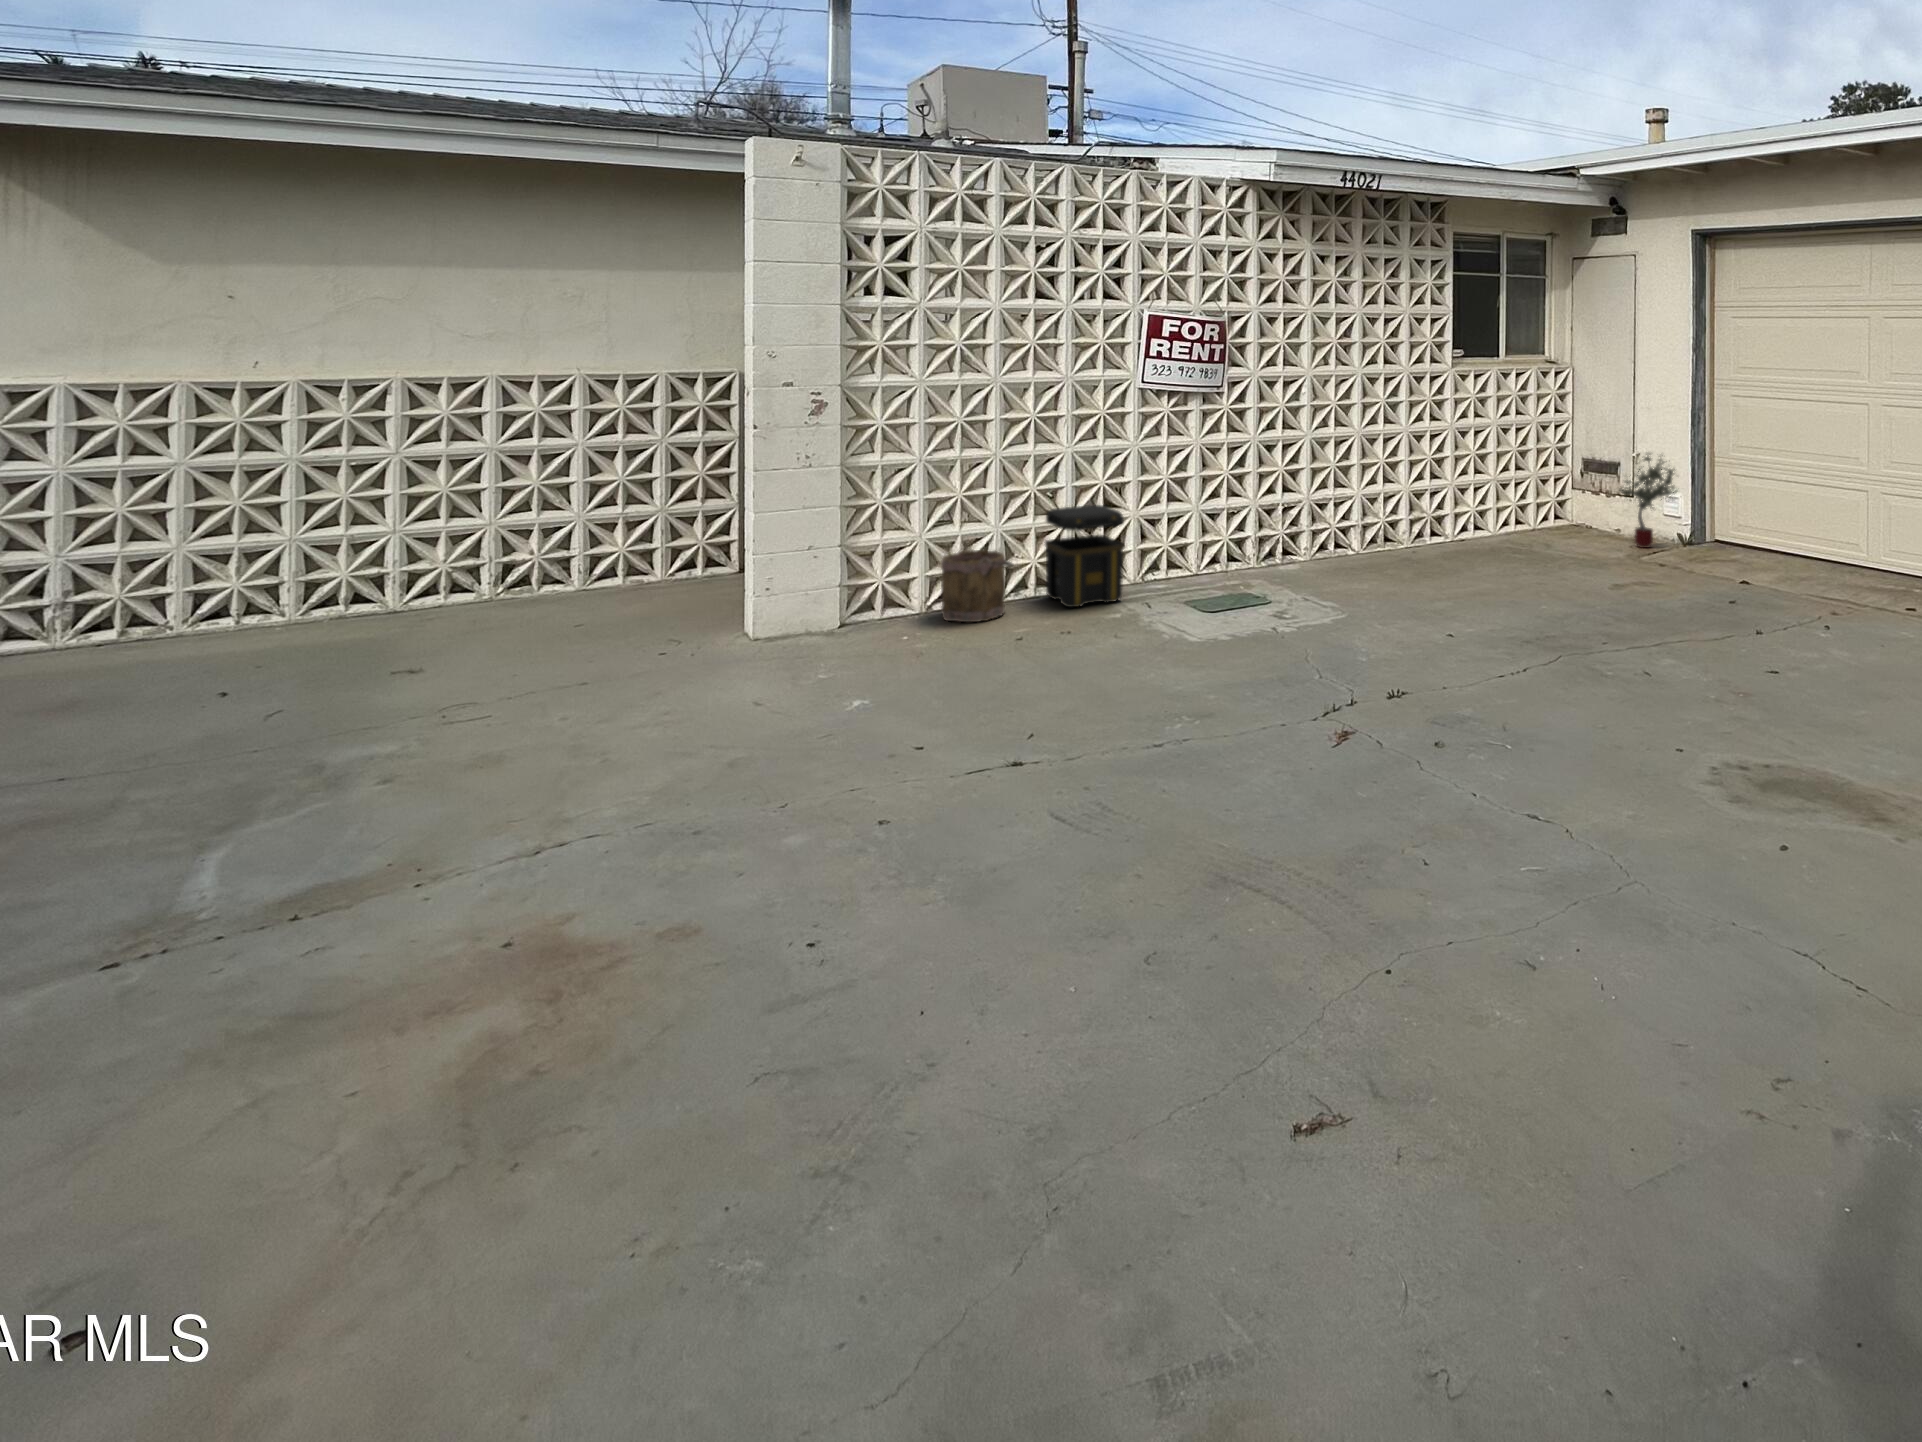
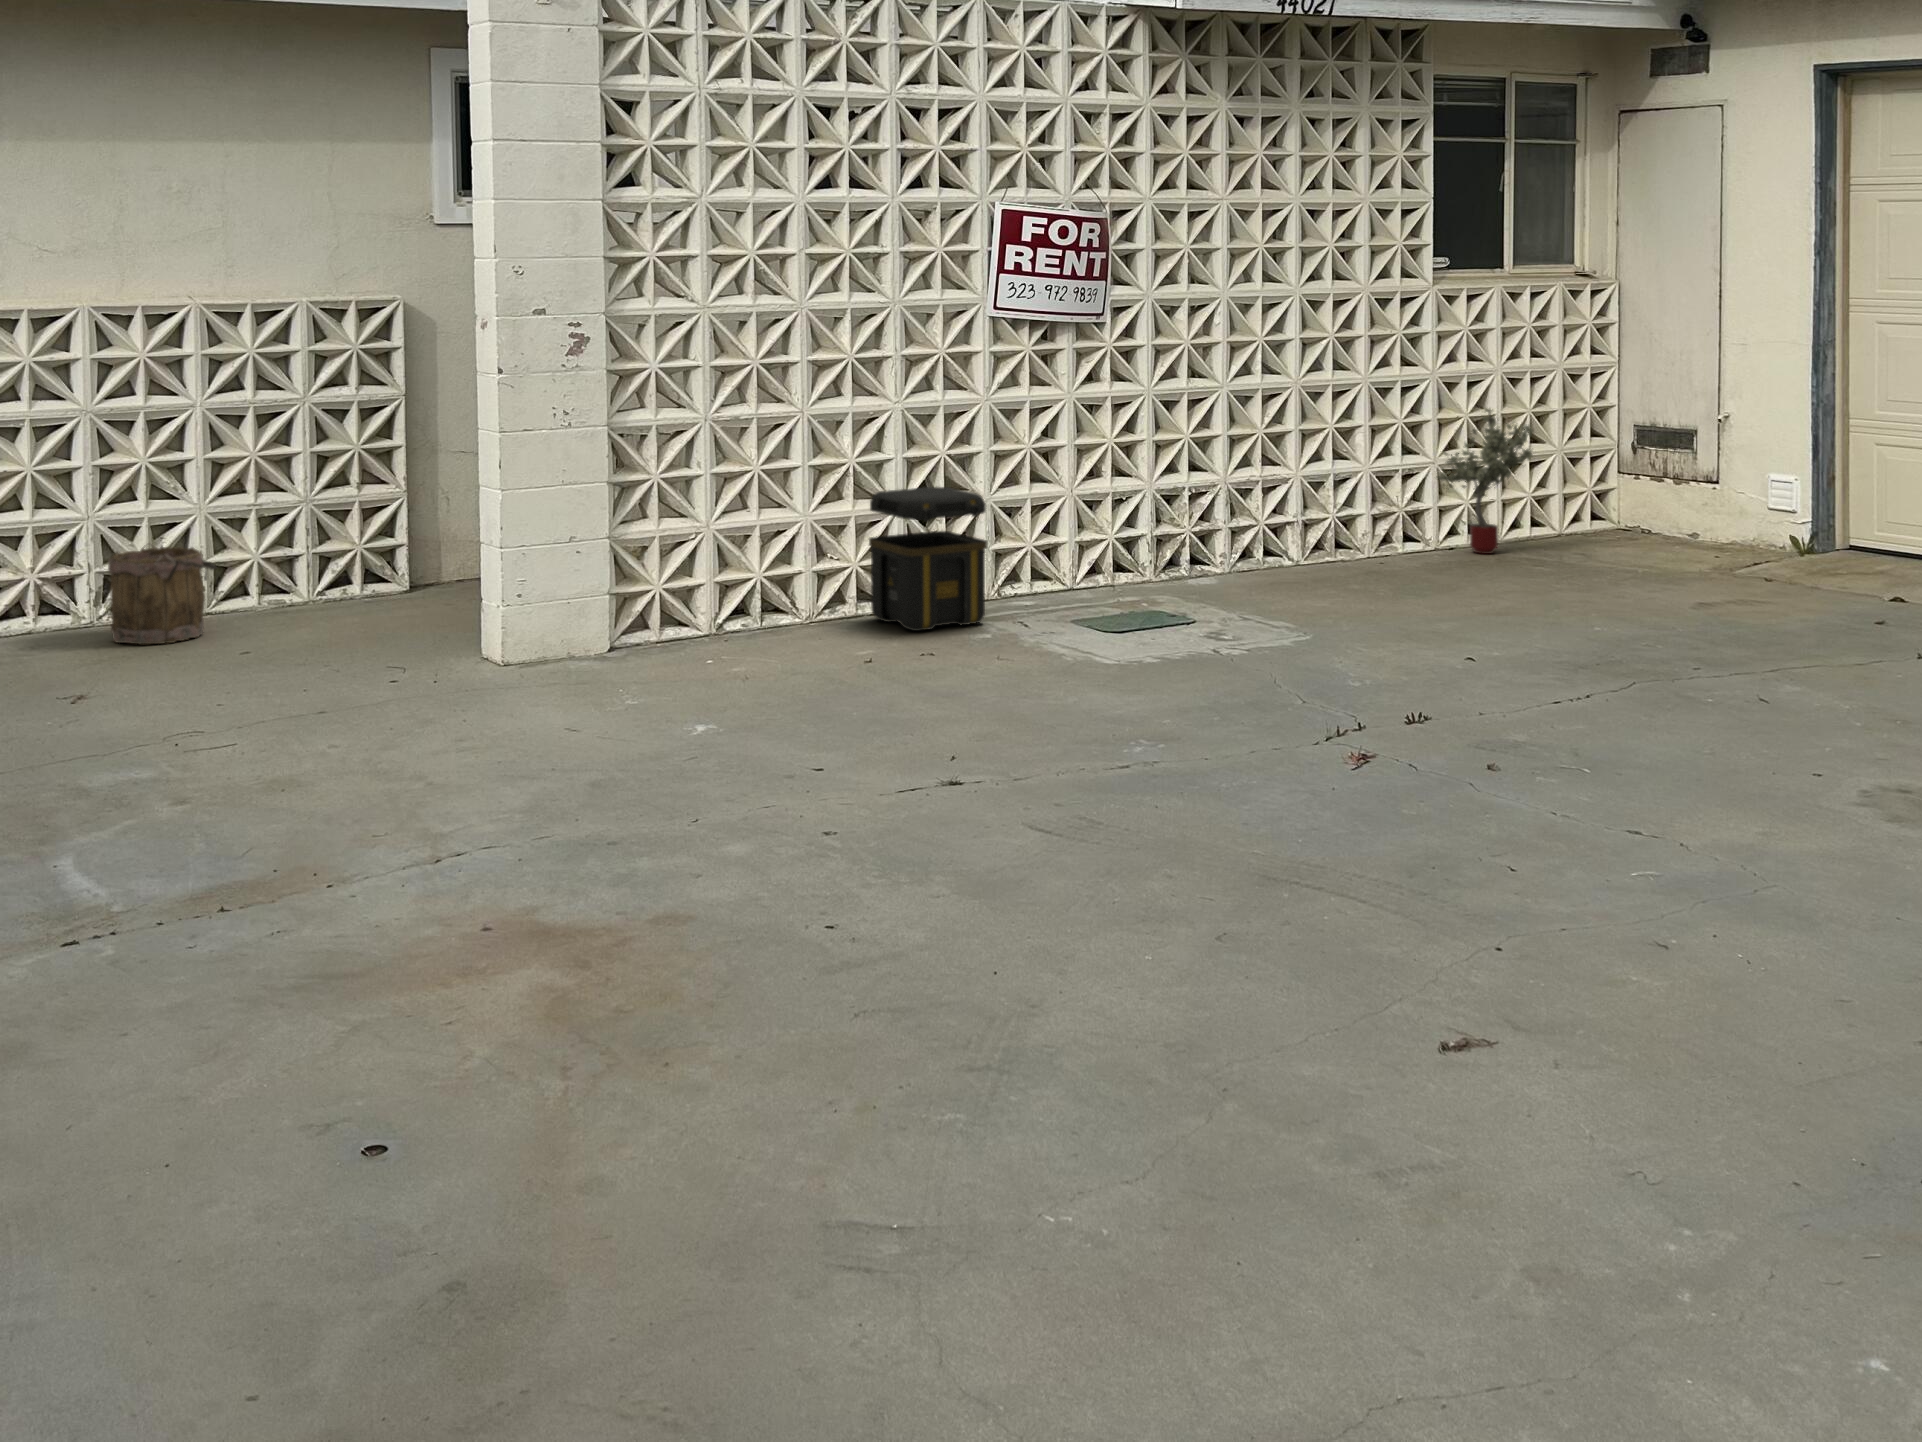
potted tree: present [1619,453,1677,548] -> present [1437,409,1533,554]
bucket: present [941,550,1013,622] -> present [108,545,216,644]

